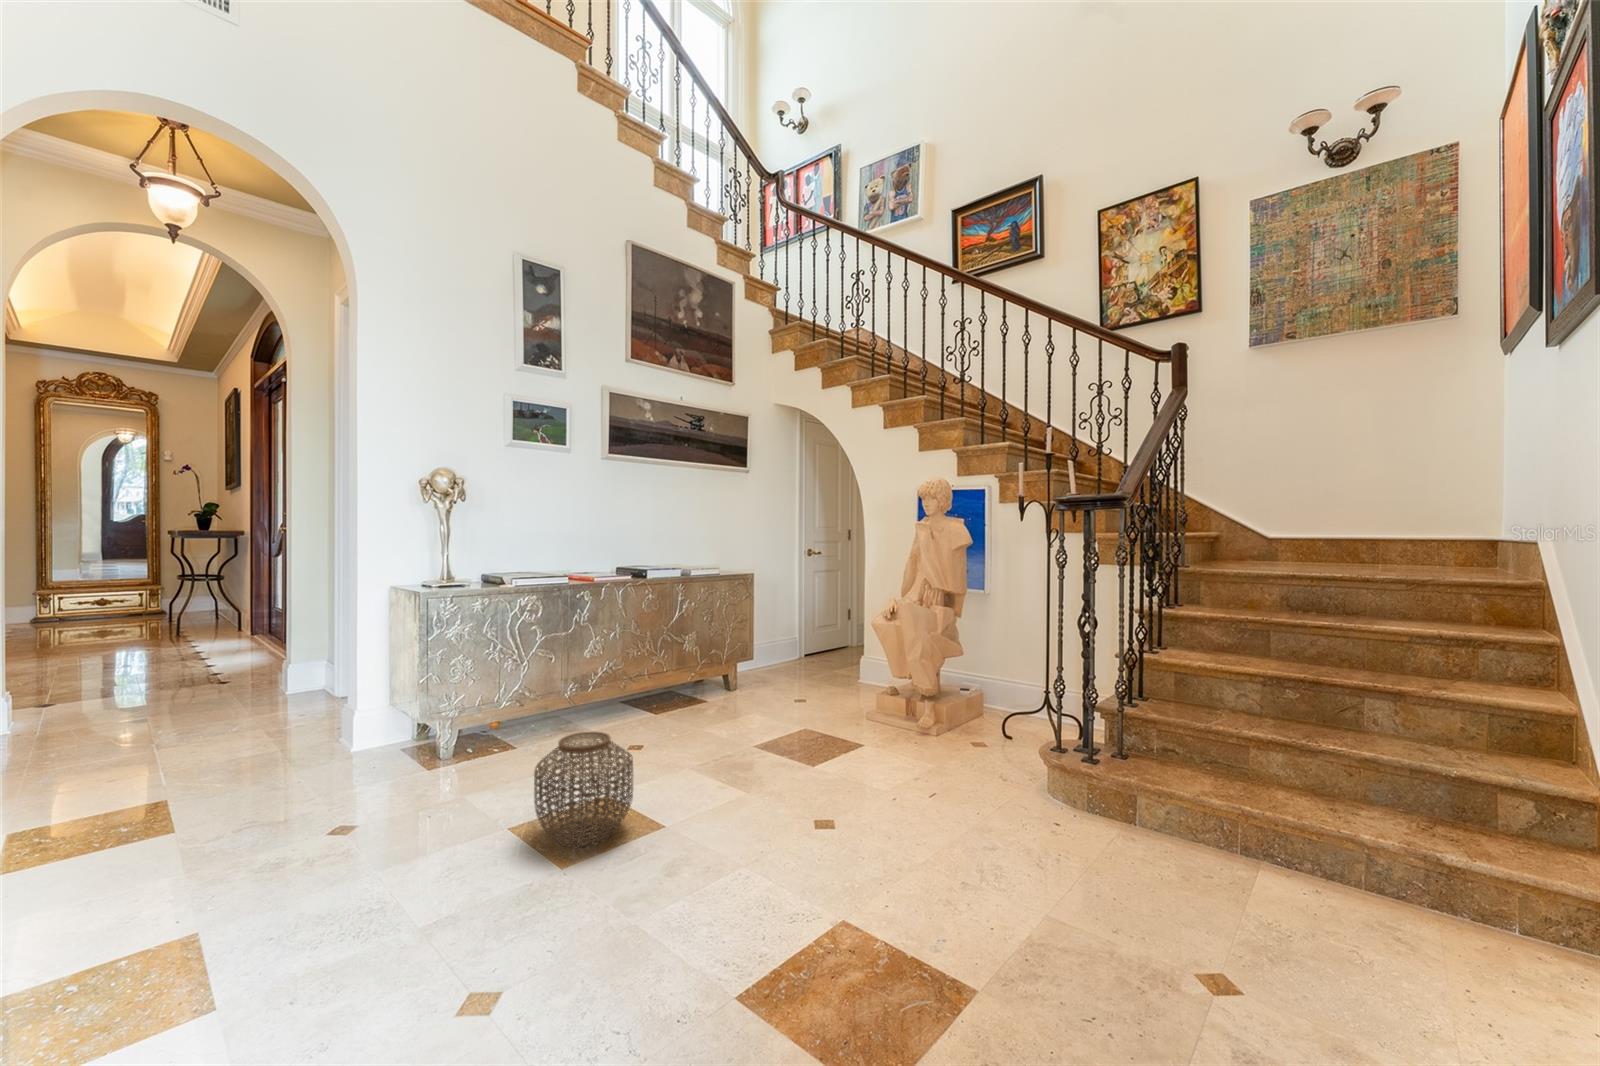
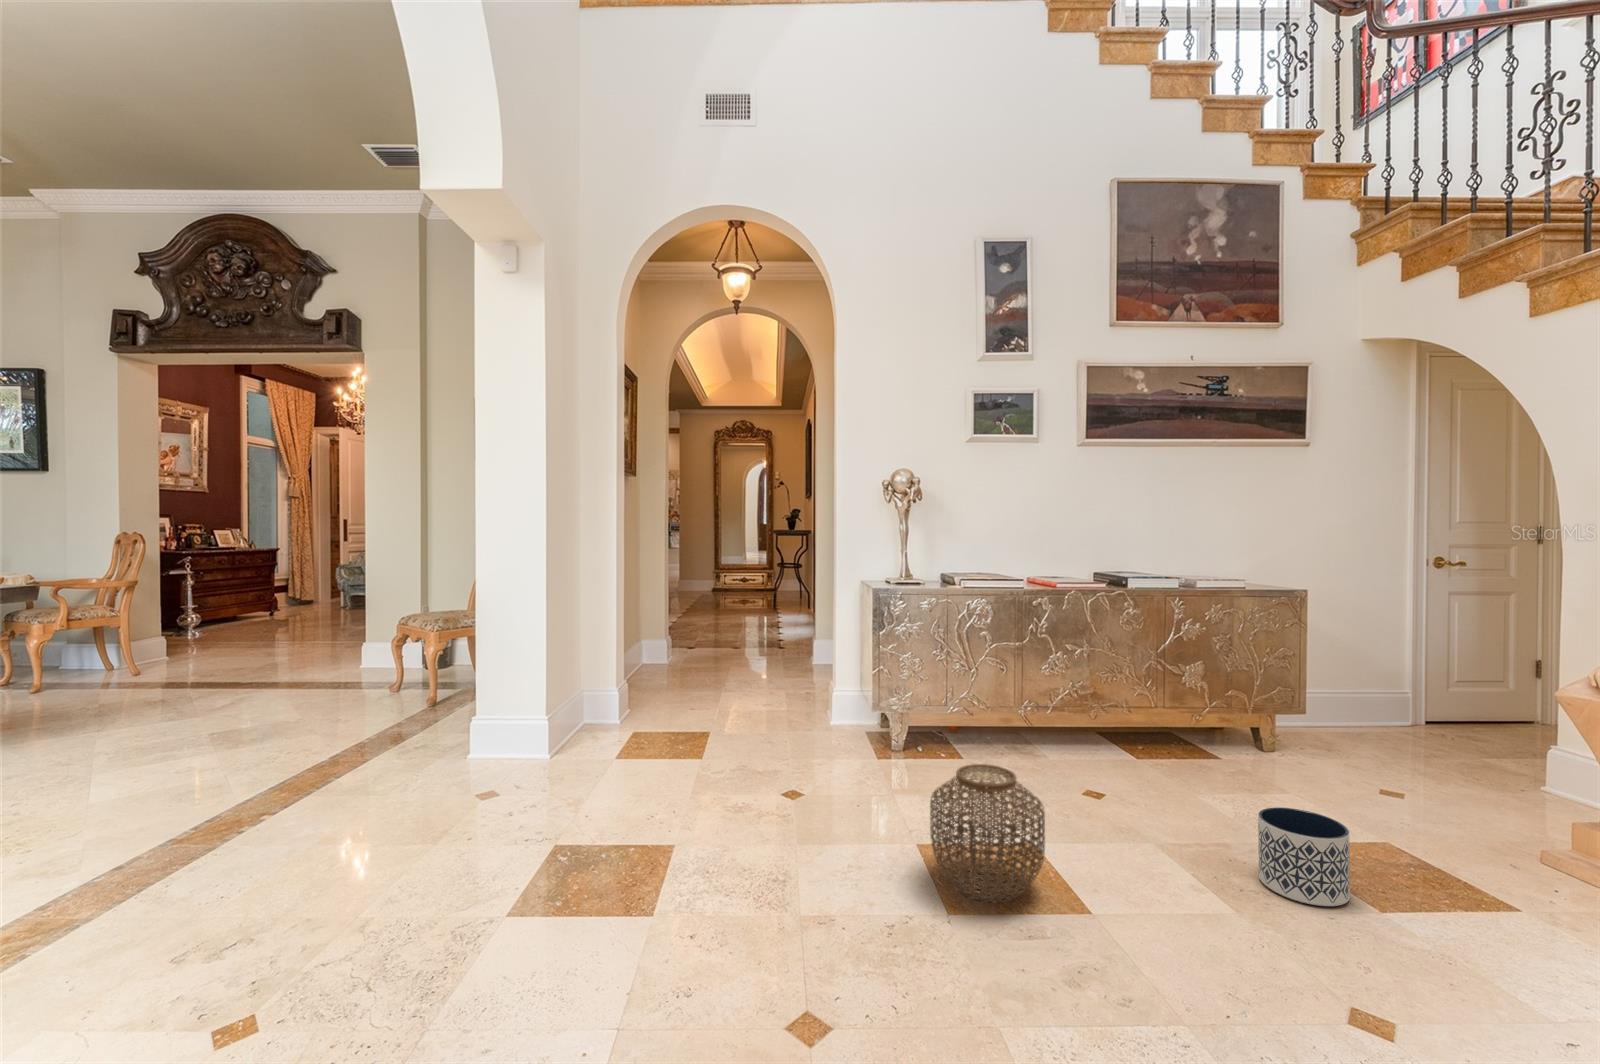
planter: none [756,718,804,776] -> present [1258,808,1350,906]

